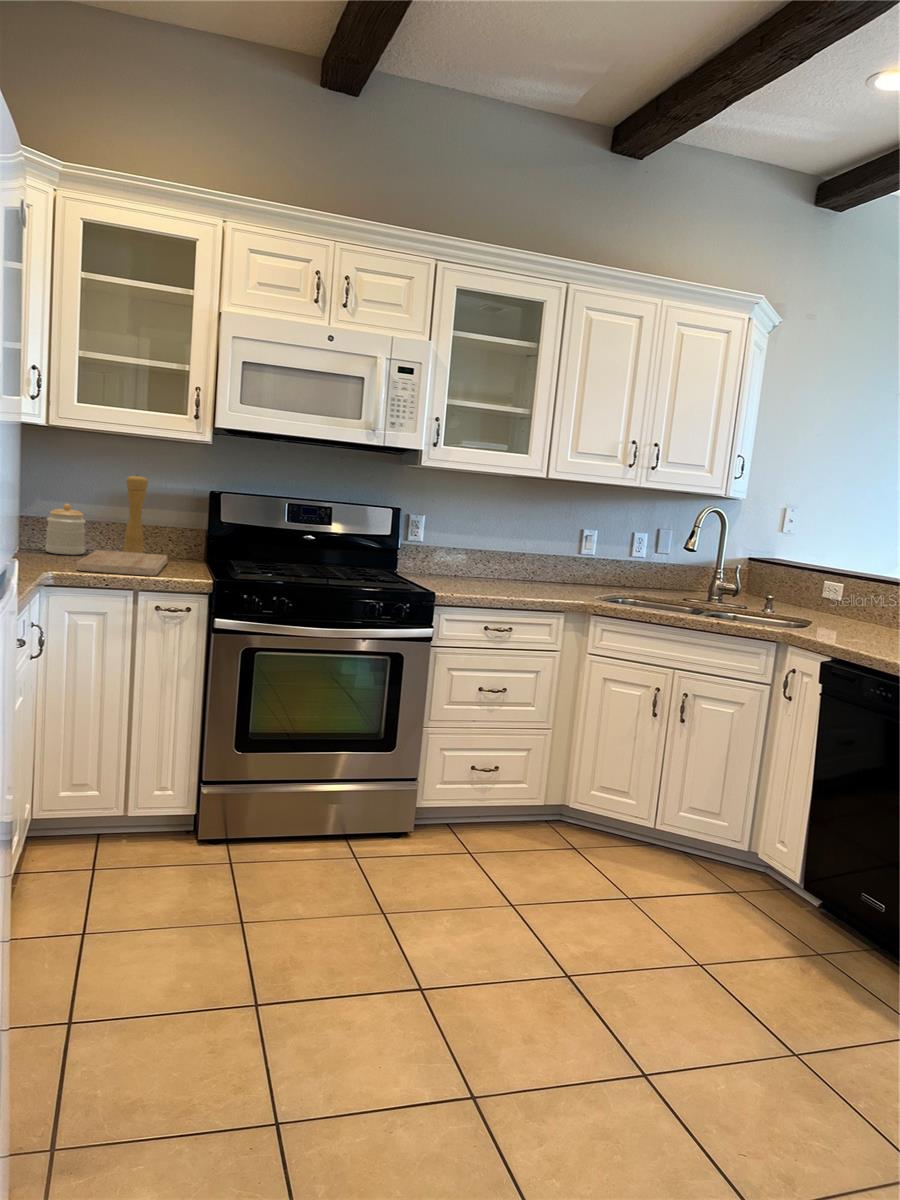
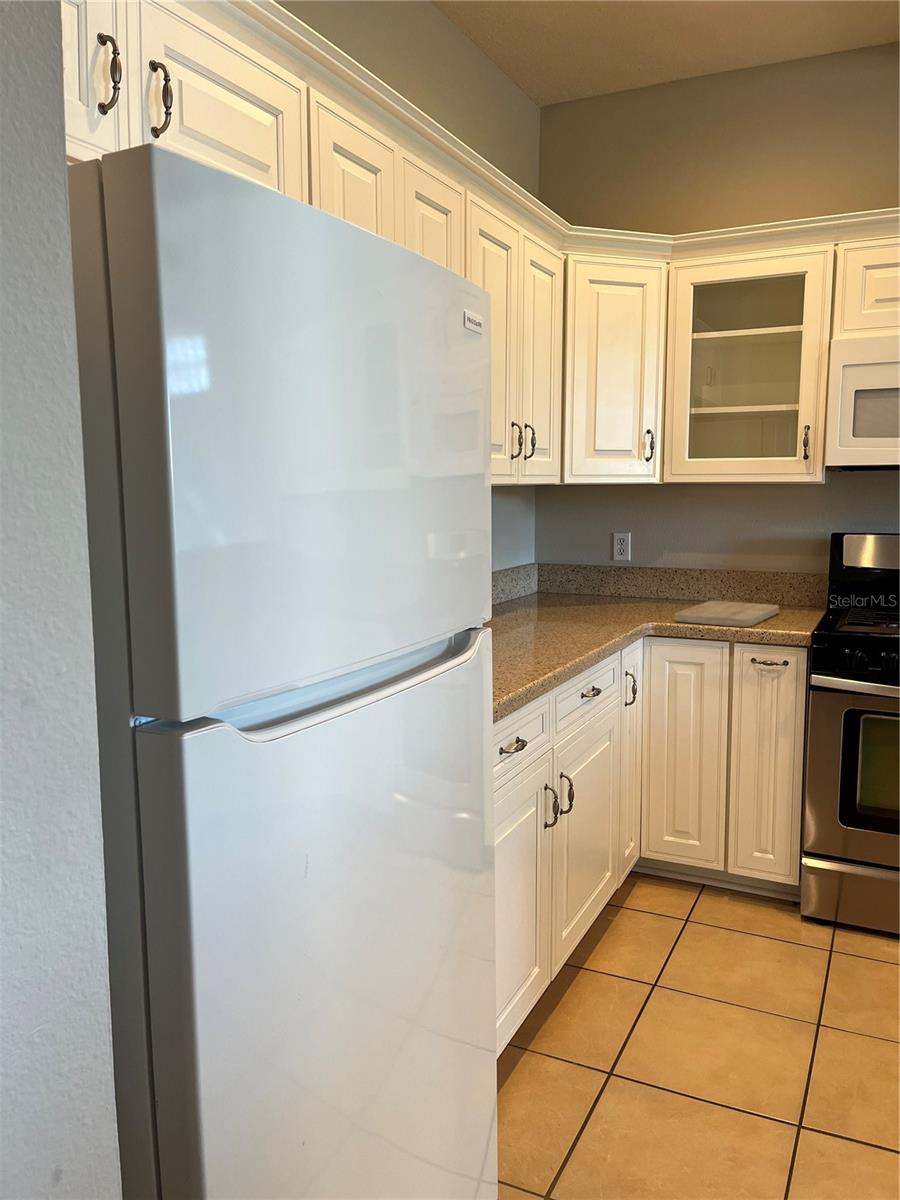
pepper mill: present [124,475,148,553] -> none [741,523,765,607]
jar: present [46,504,86,555] -> none [667,556,704,605]

